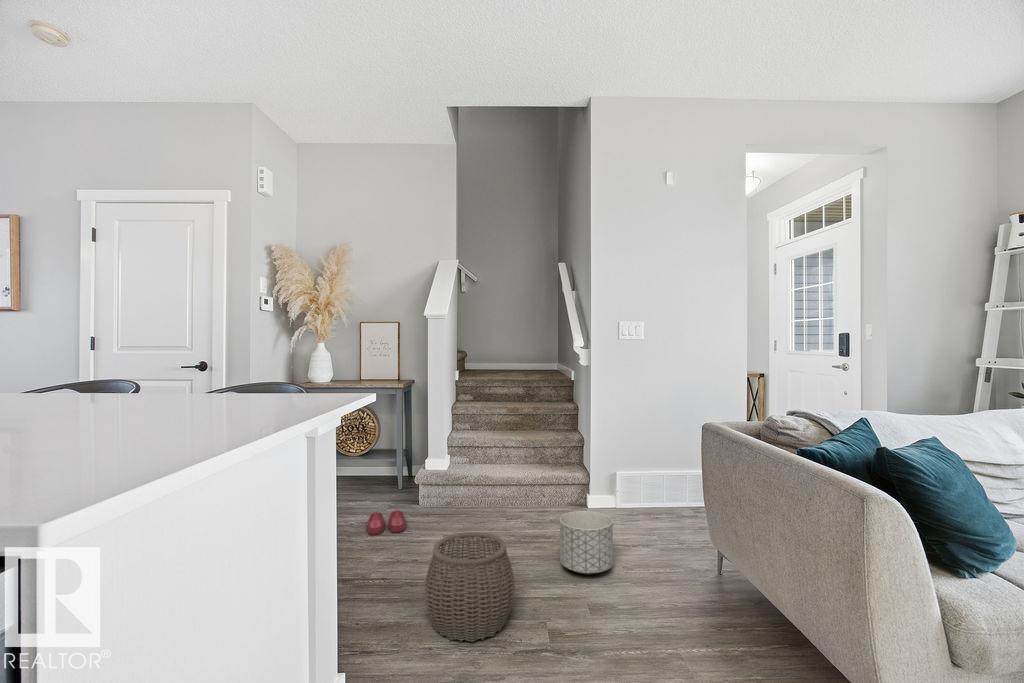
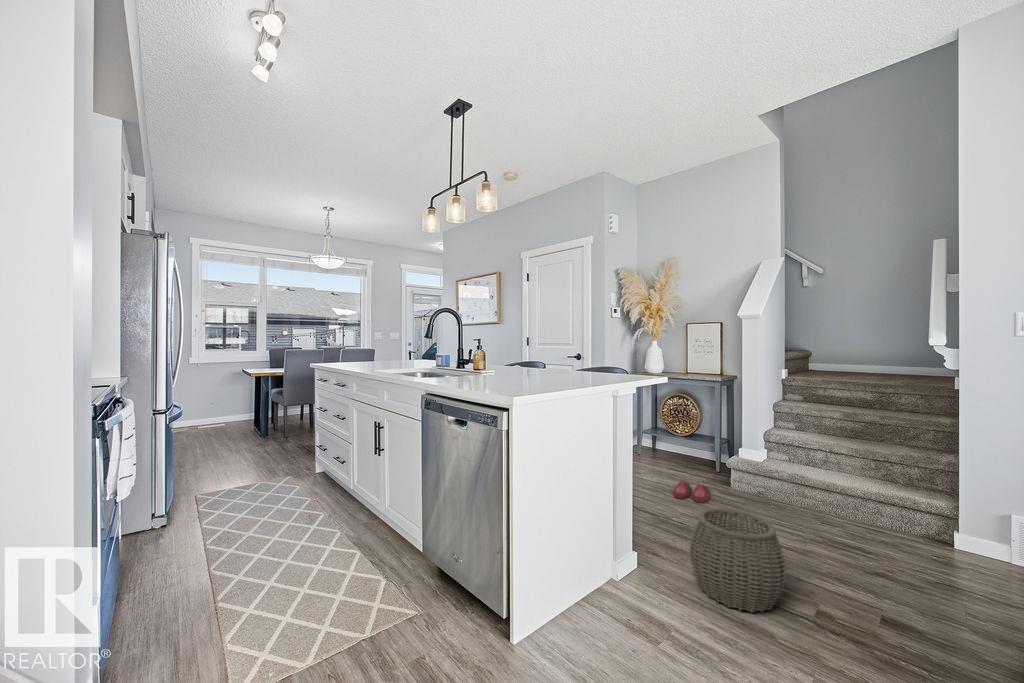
planter: present [560,511,613,575] -> none [871,532,959,617]

